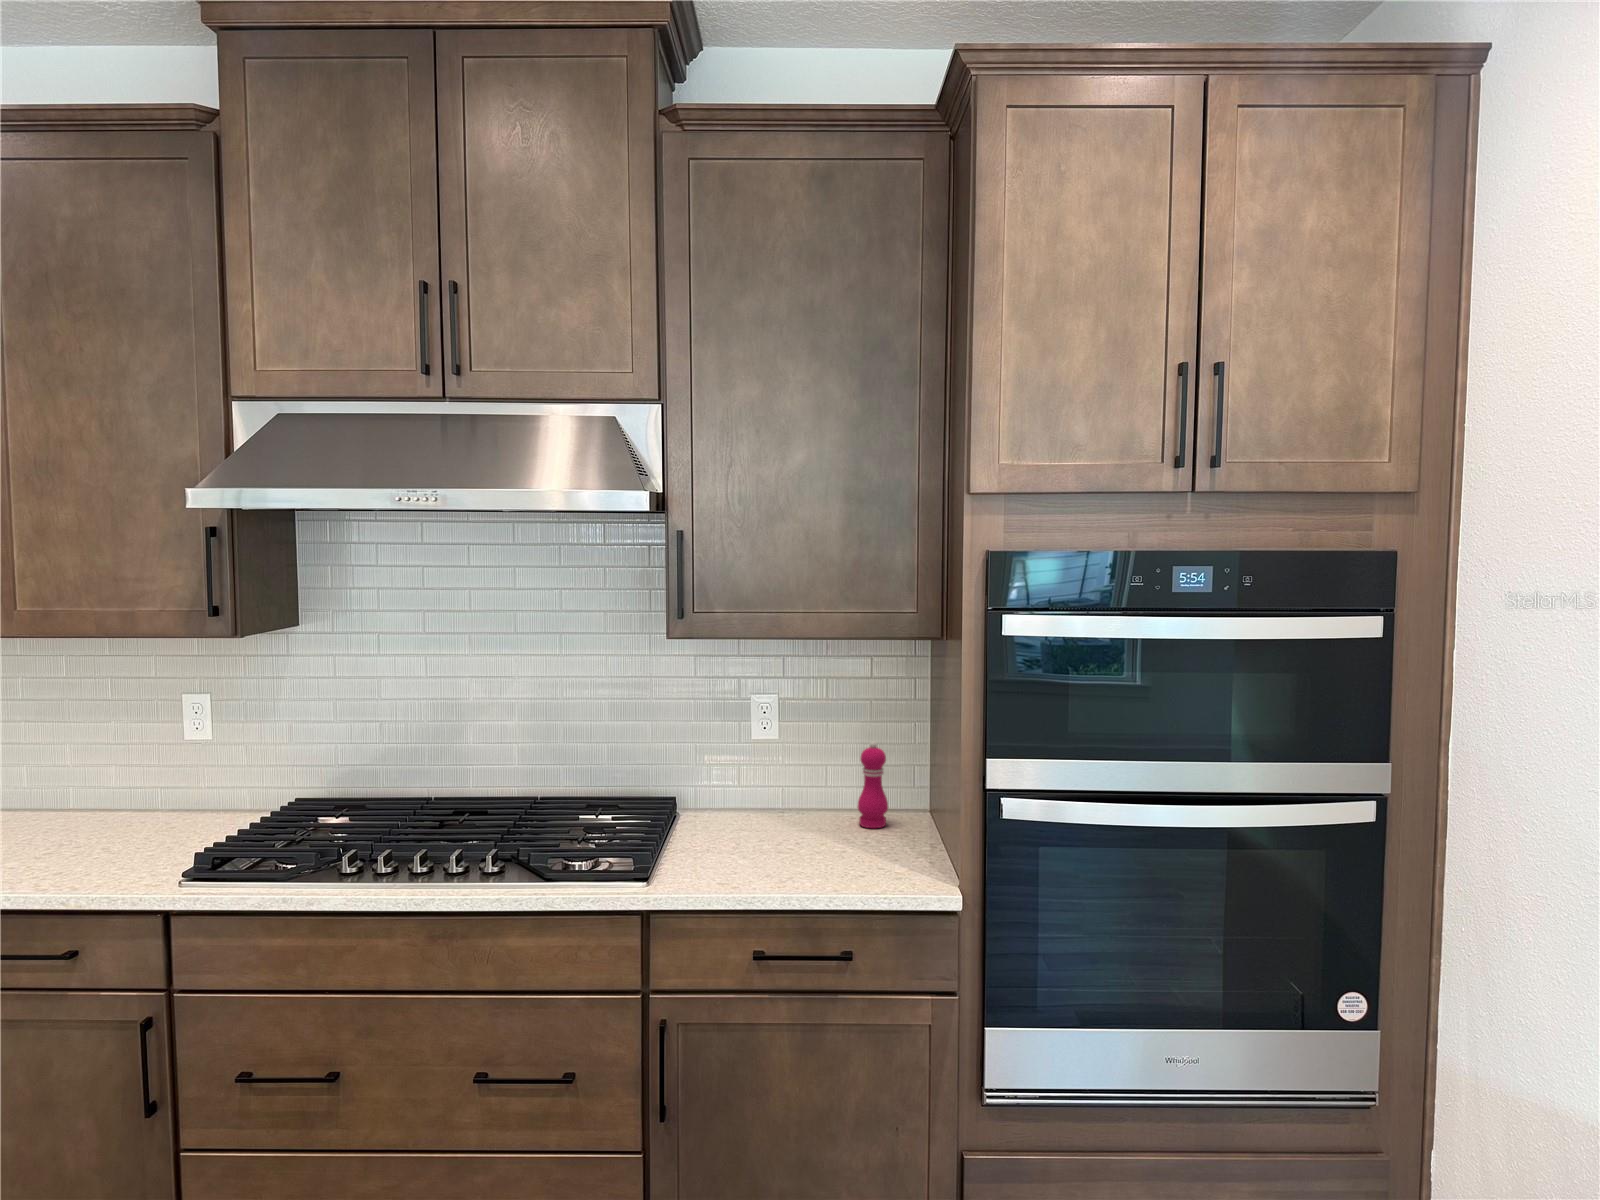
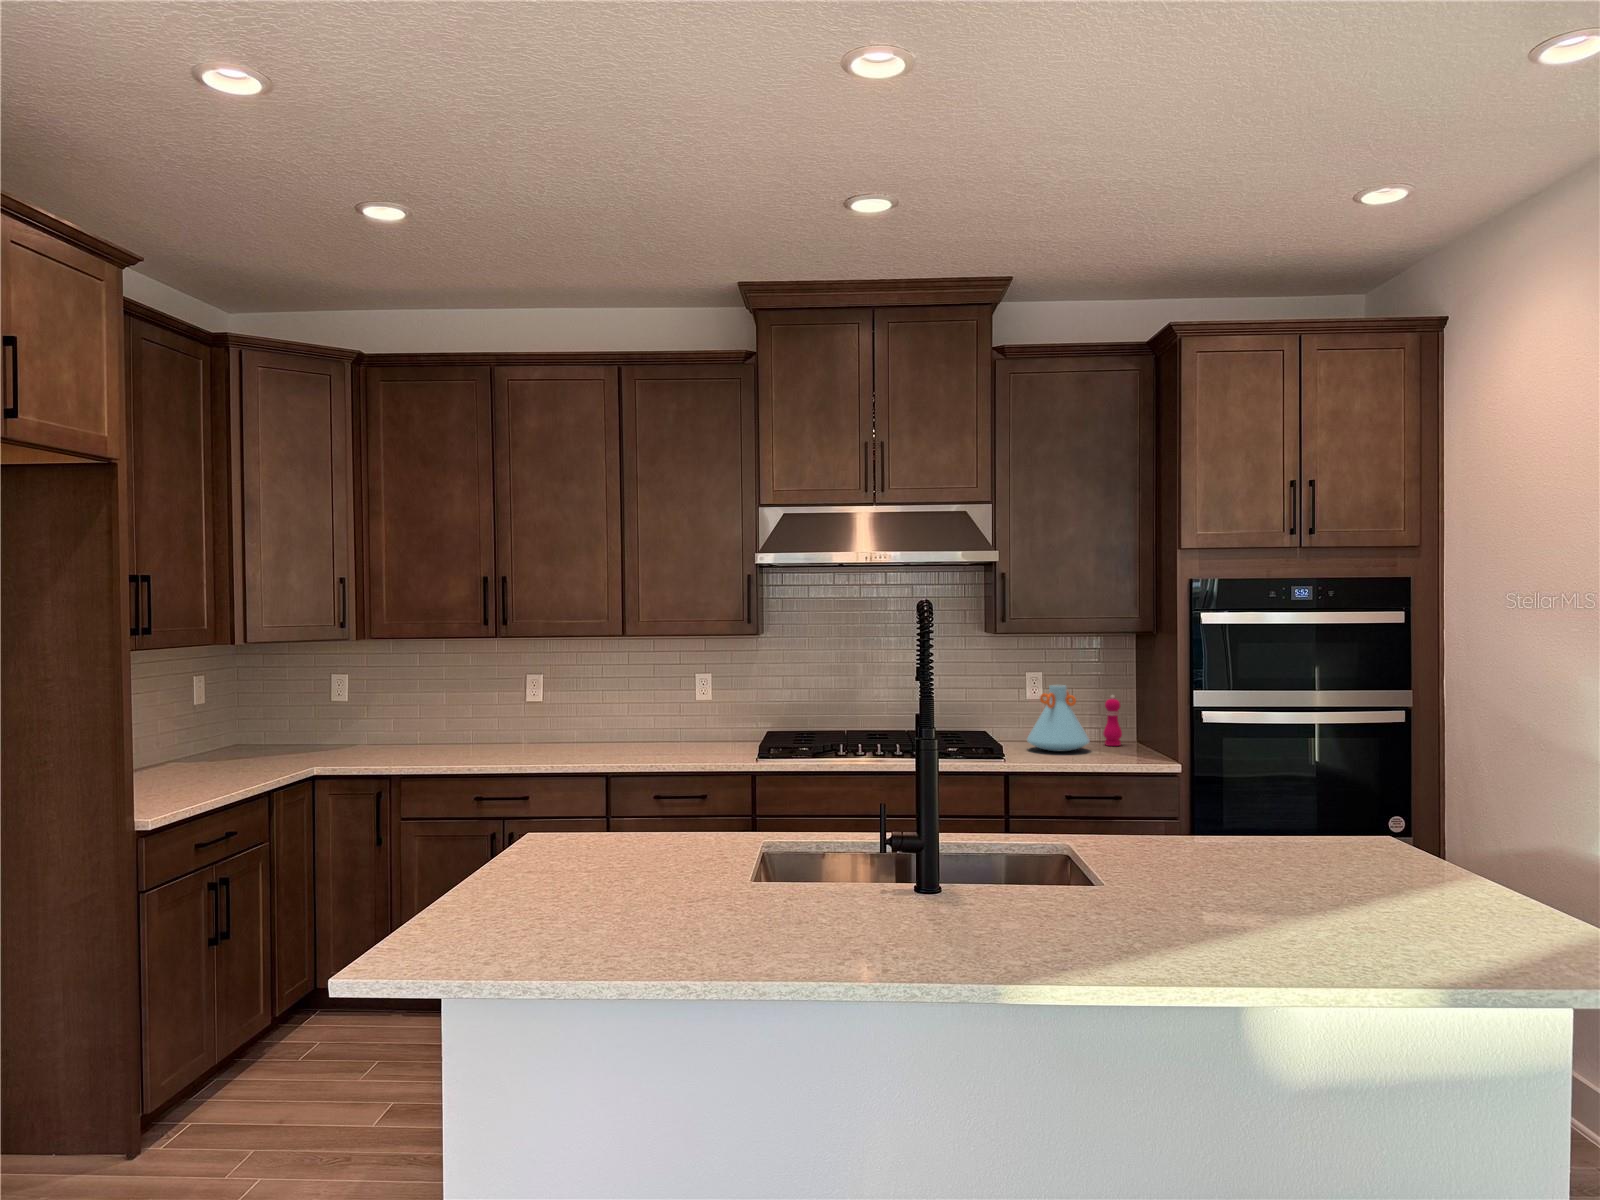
vase: none [716,729,823,849] -> present [1027,685,1090,752]

